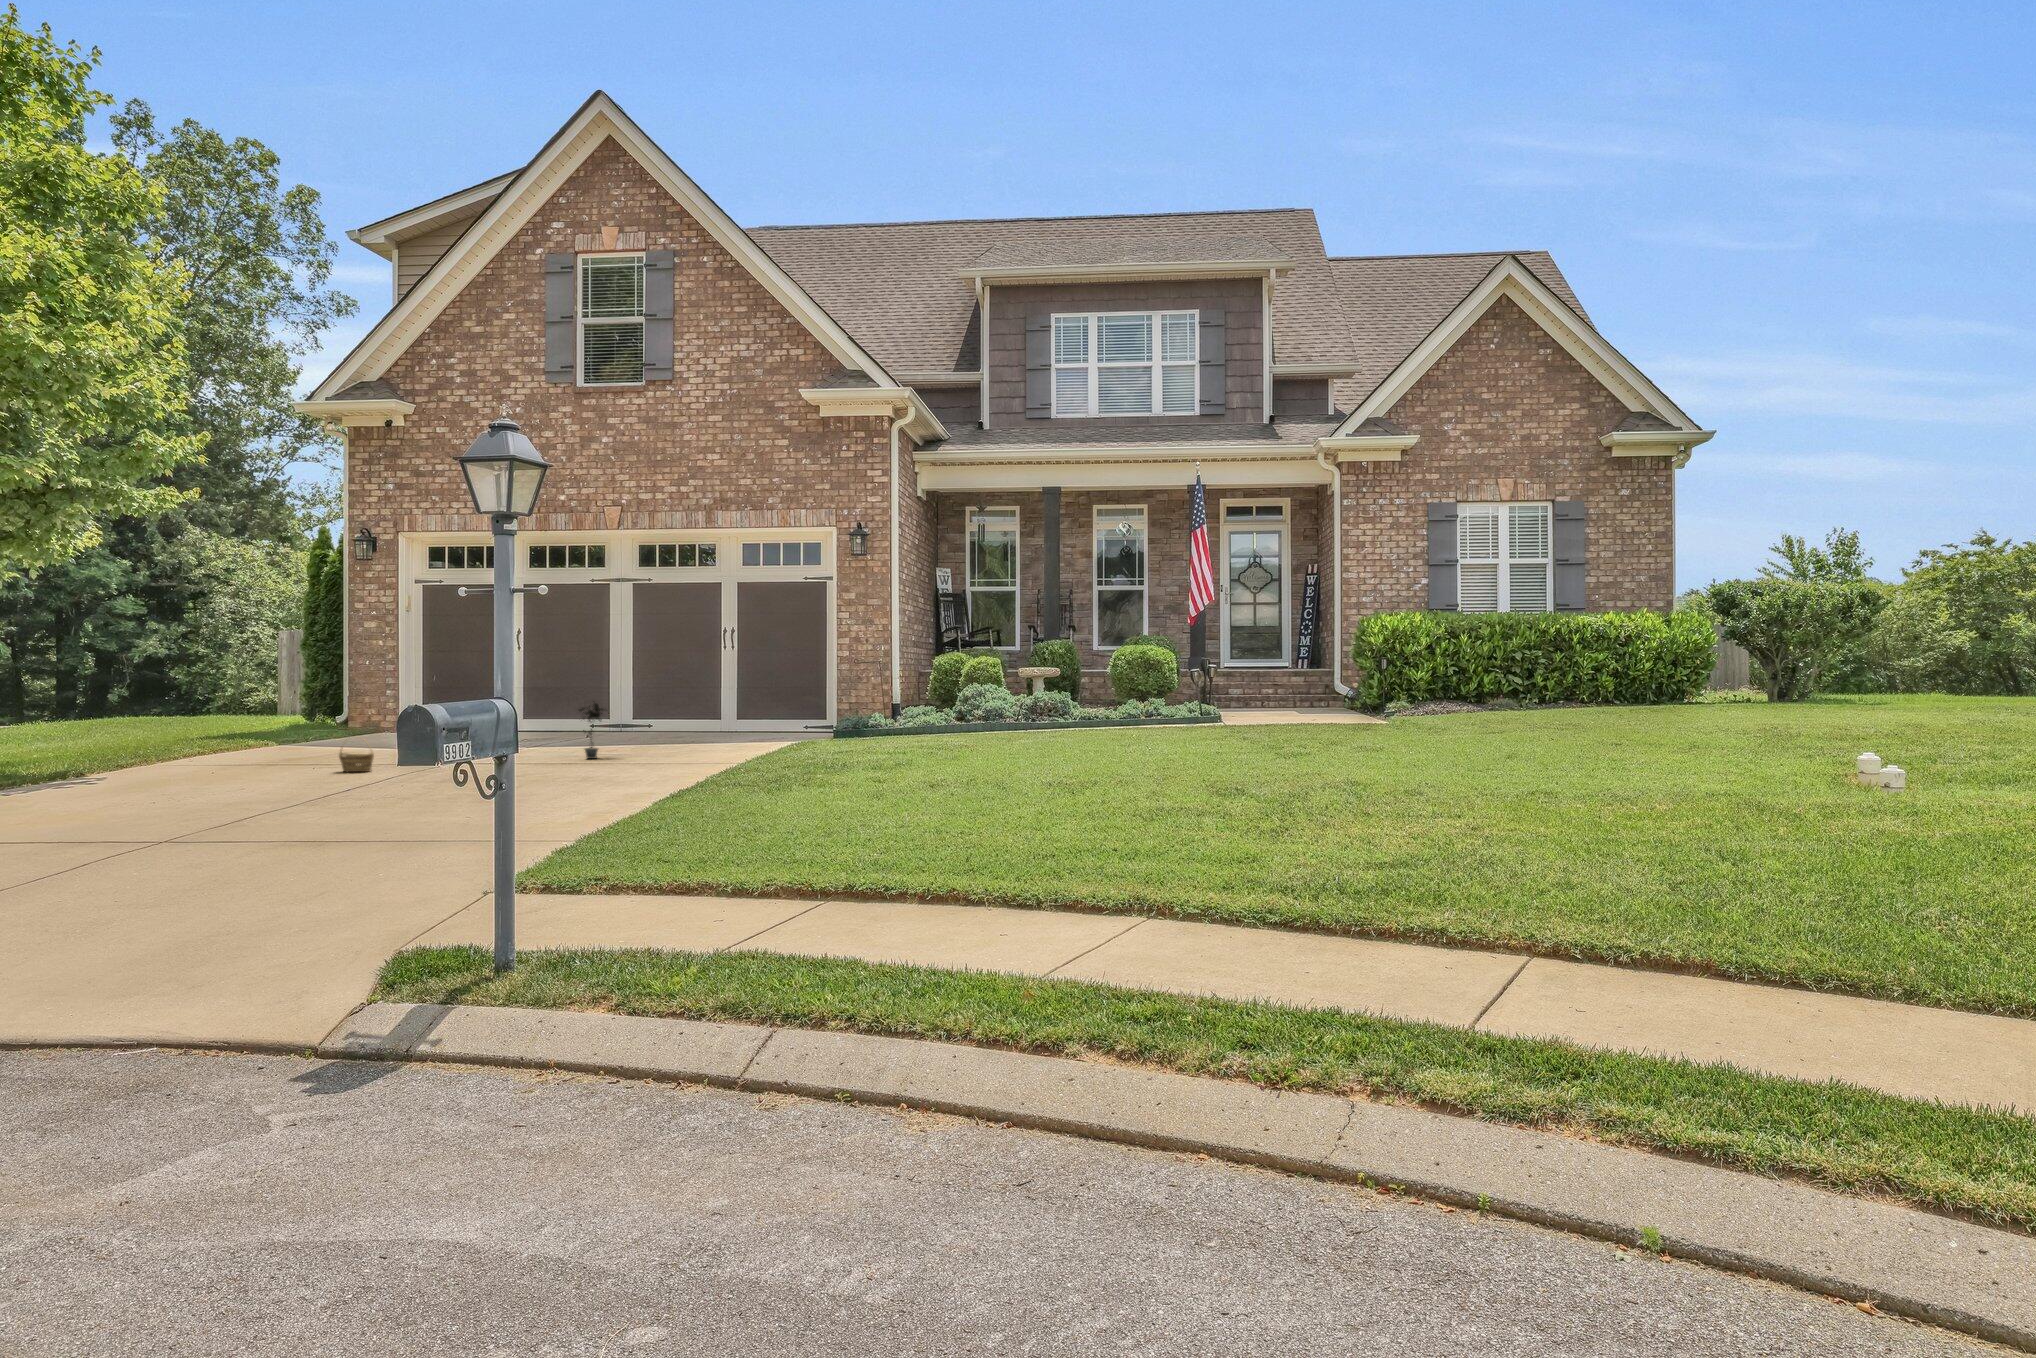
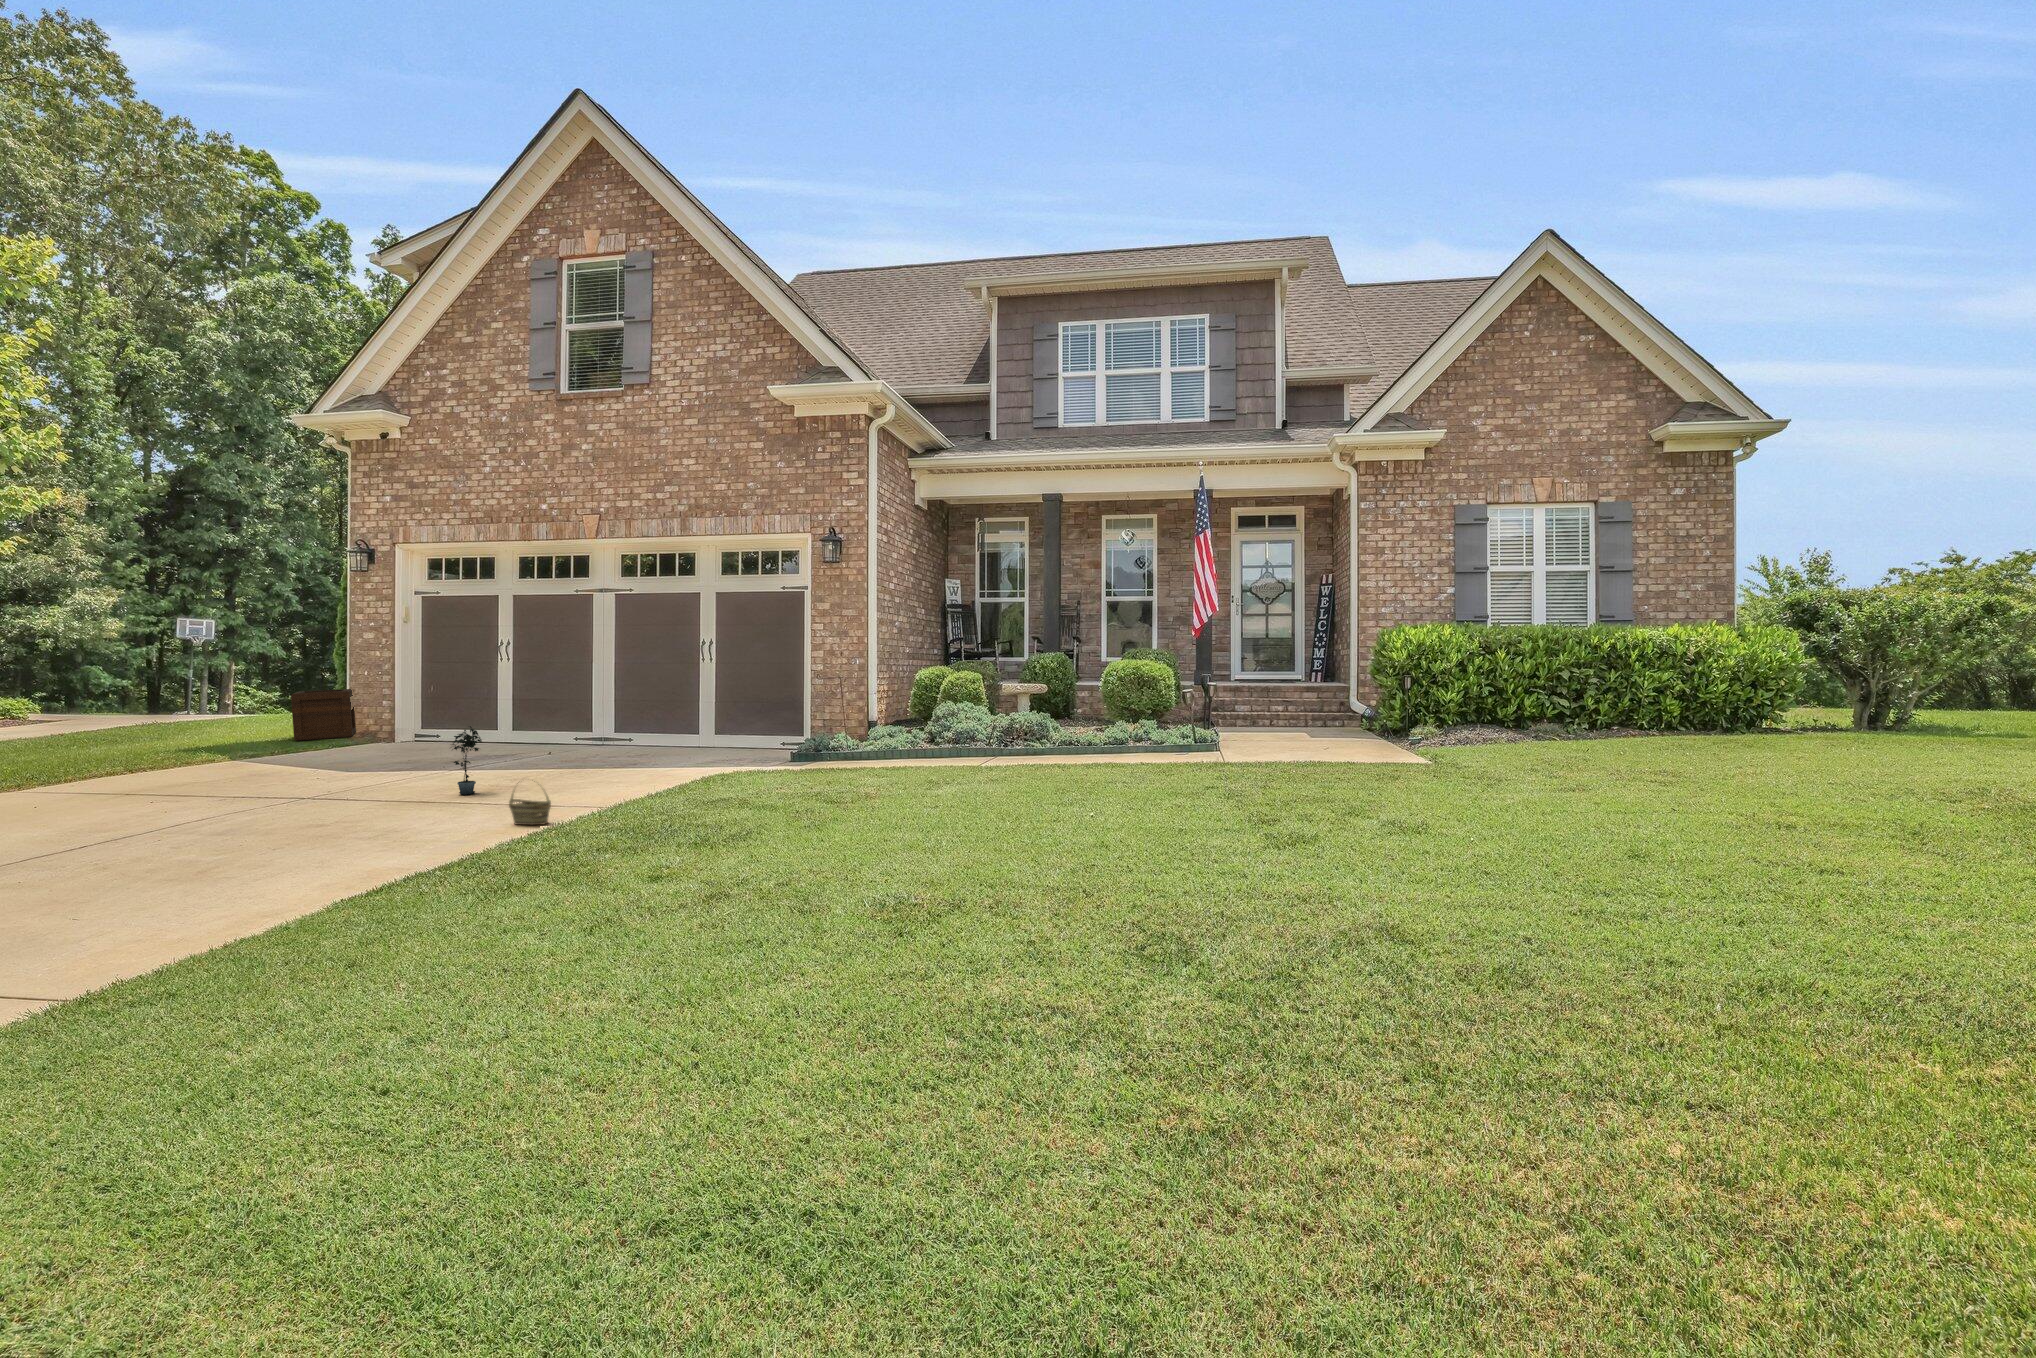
wooden crate: none [291,679,353,731] -> present [291,689,356,741]
basket: present [339,740,374,772] -> present [509,780,551,825]

